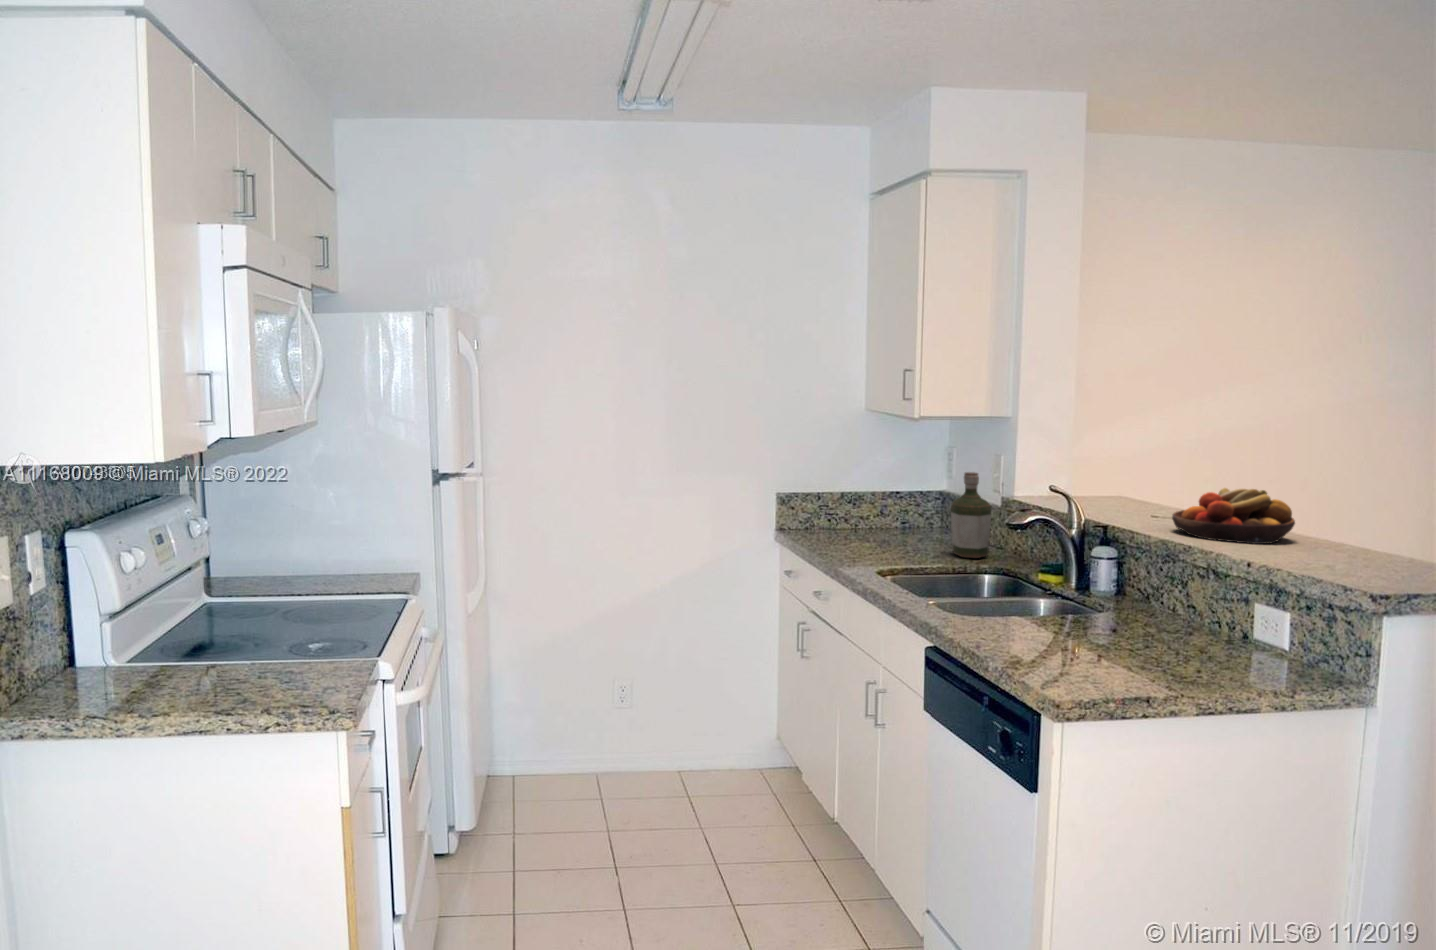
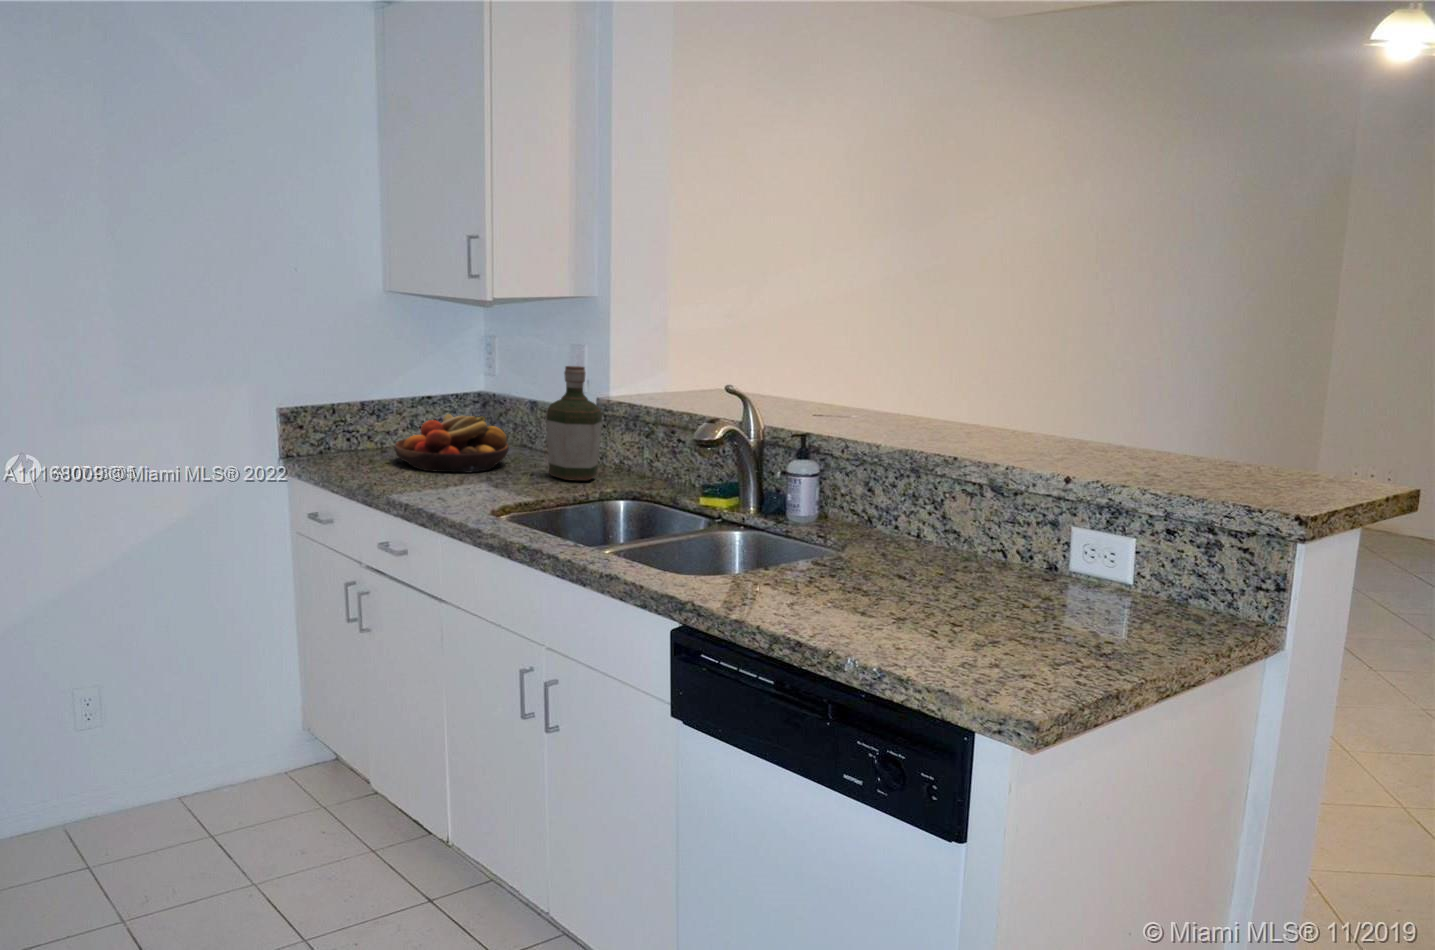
fruit bowl: present [1172,488,1295,544] -> present [394,414,509,473]

